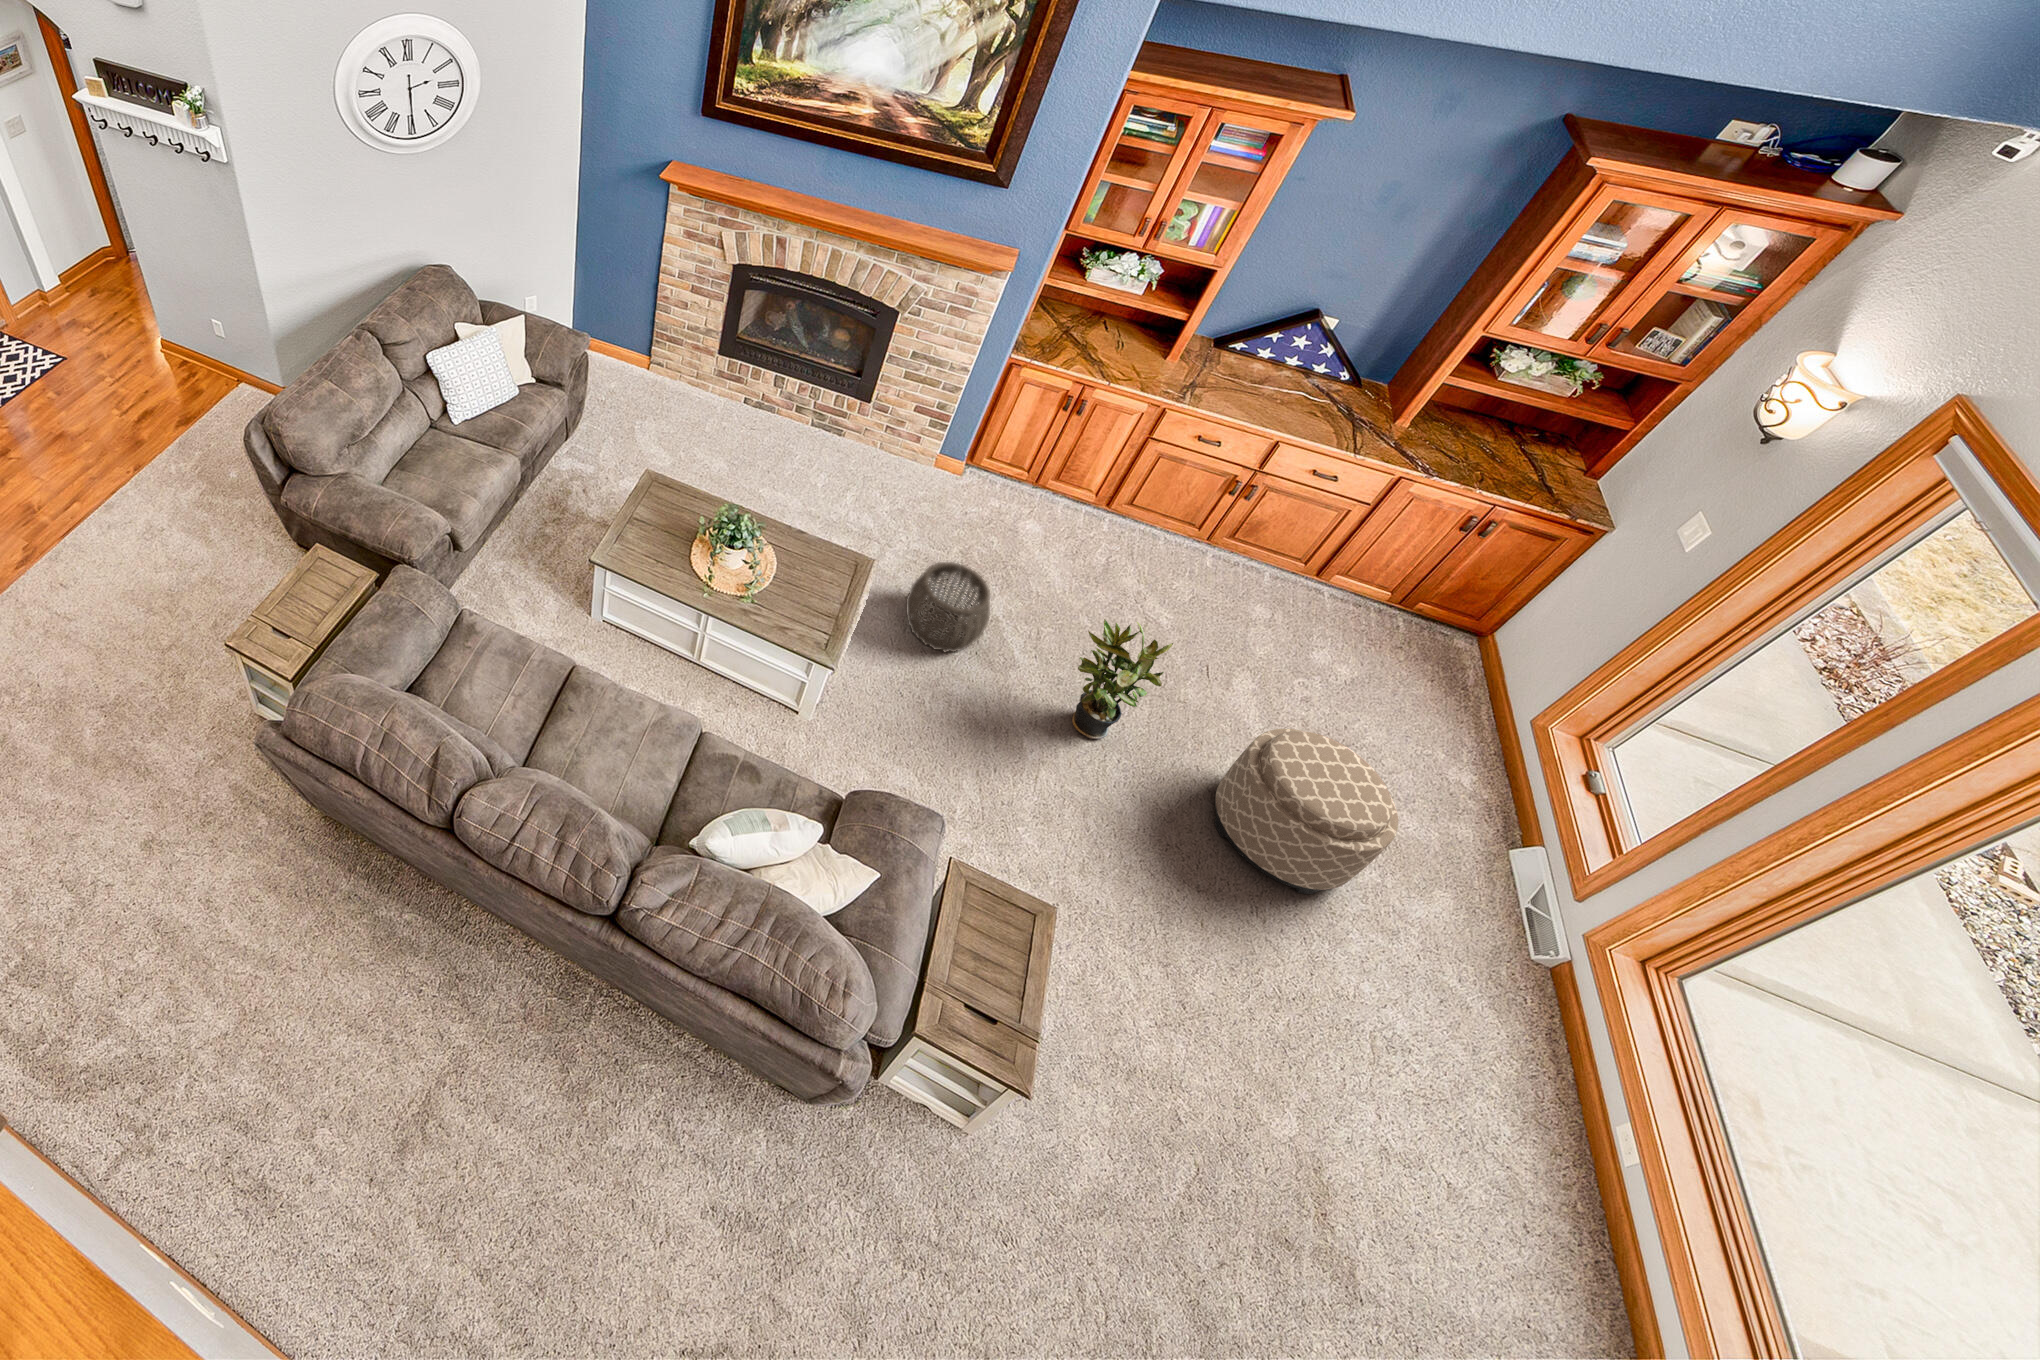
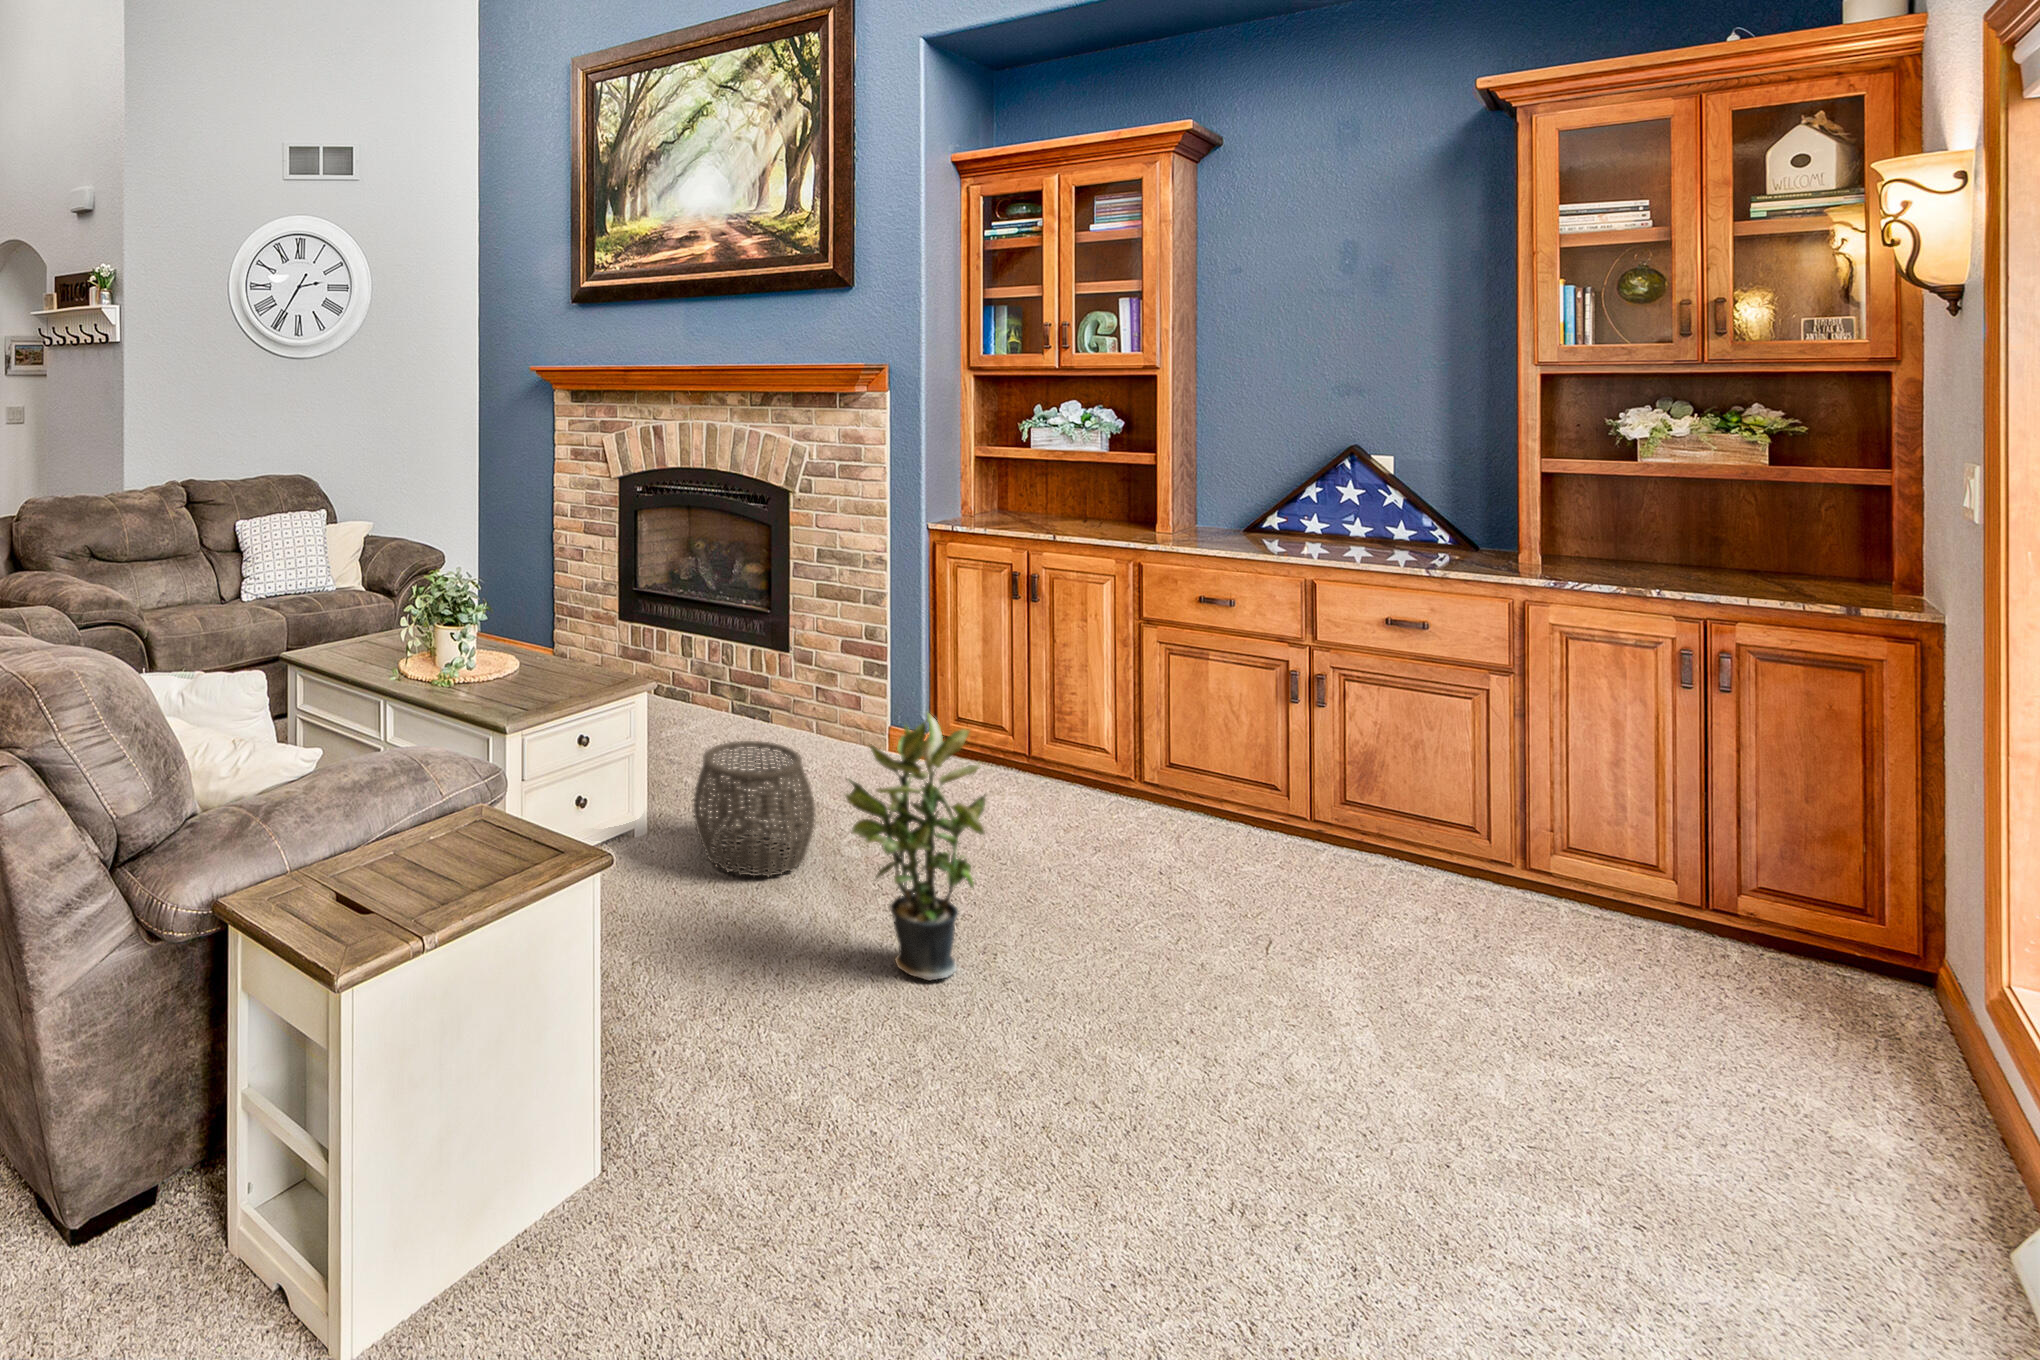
ottoman: present [1215,729,1399,894] -> none [1075,872,1364,1212]

